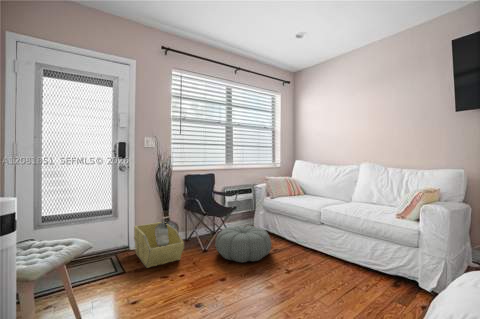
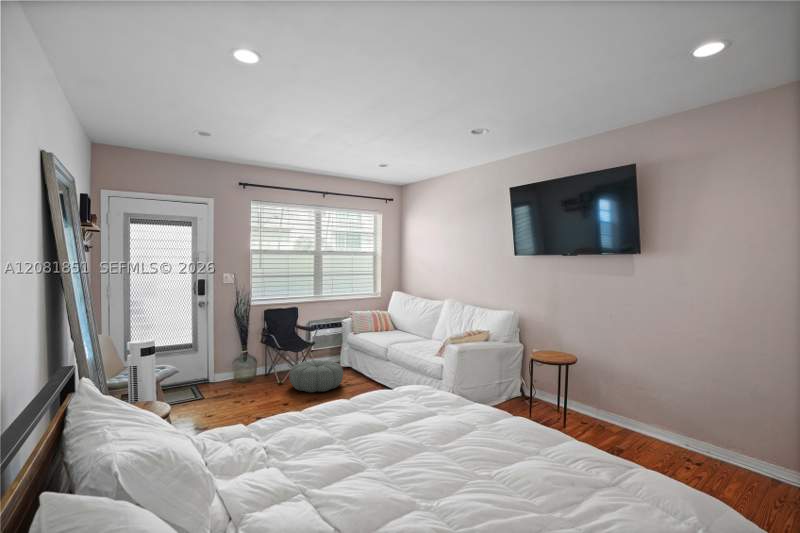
storage bin: present [134,222,184,268] -> none [213,356,258,396]

